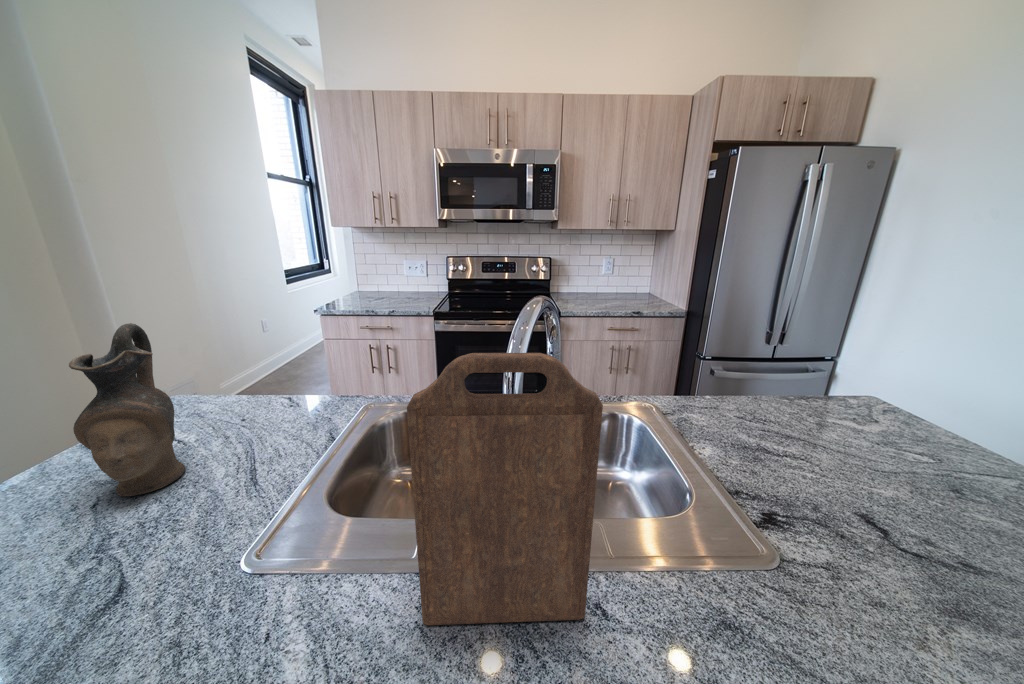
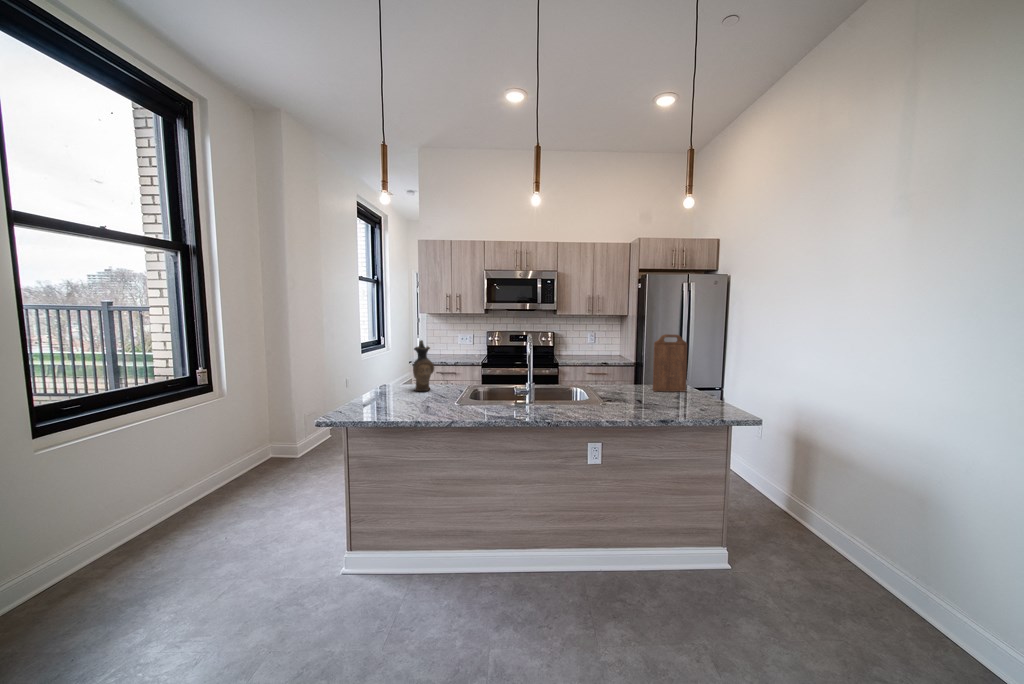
cutting board: present [407,353,603,625] -> present [653,334,687,392]

